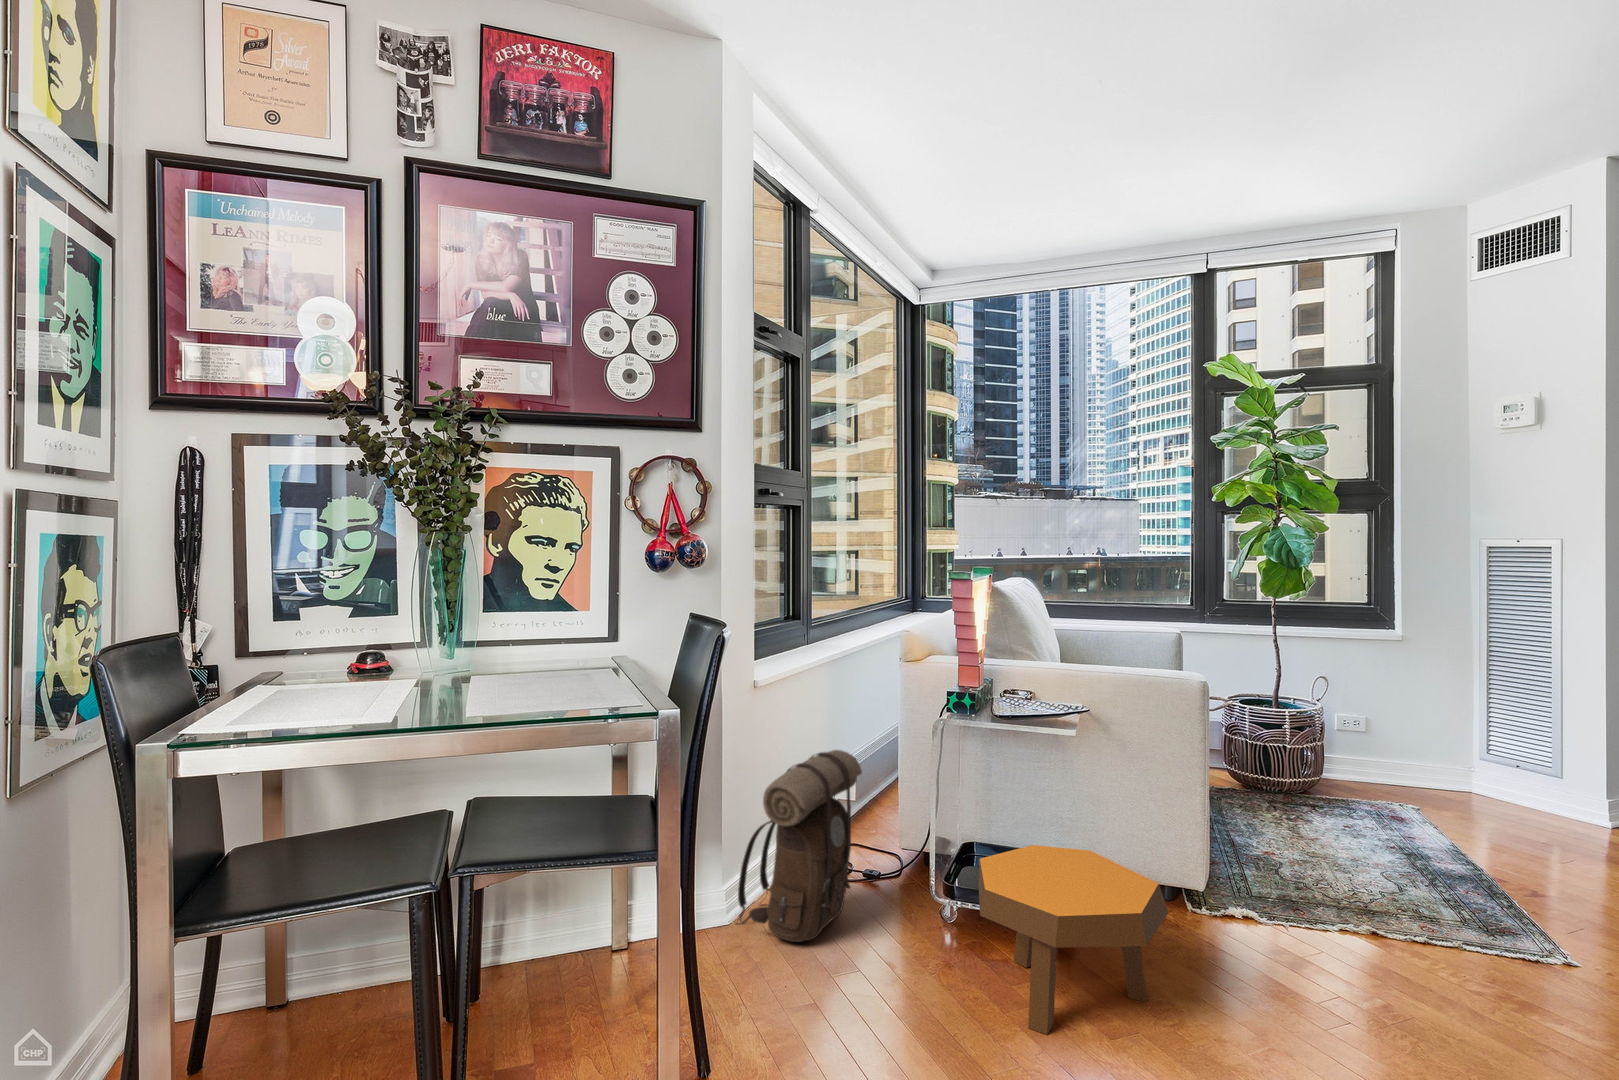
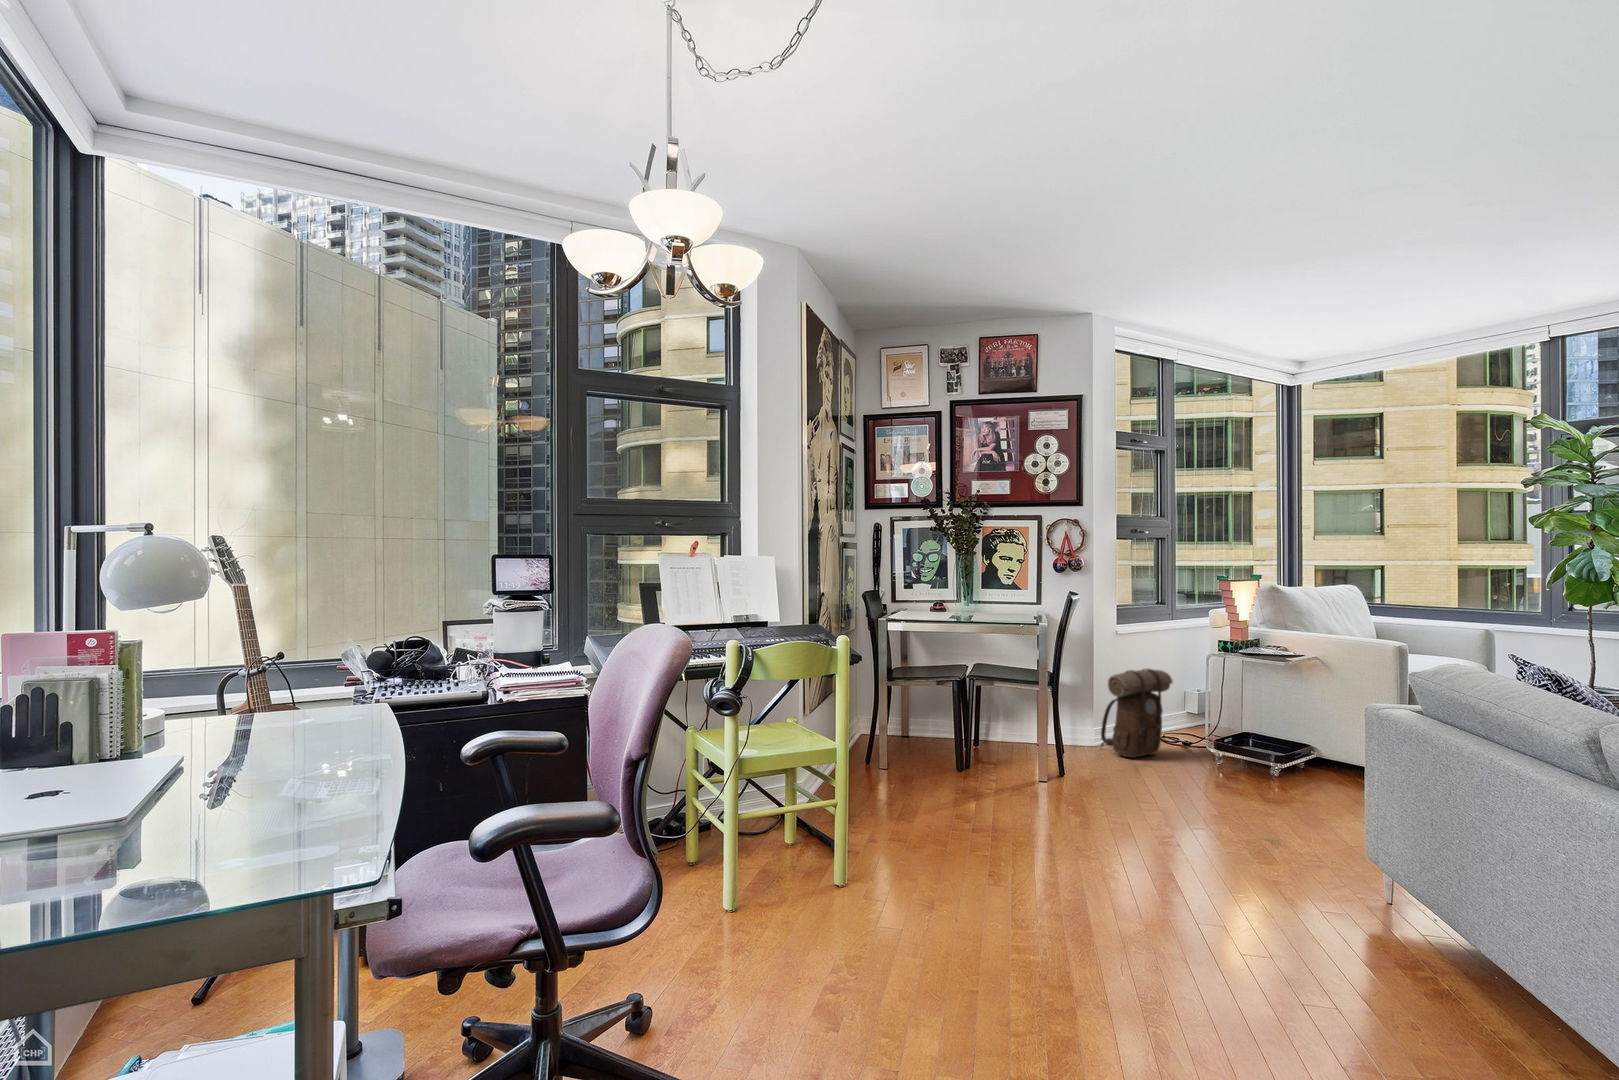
footstool: present [978,845,1168,1034] -> none [1205,724,1315,799]

